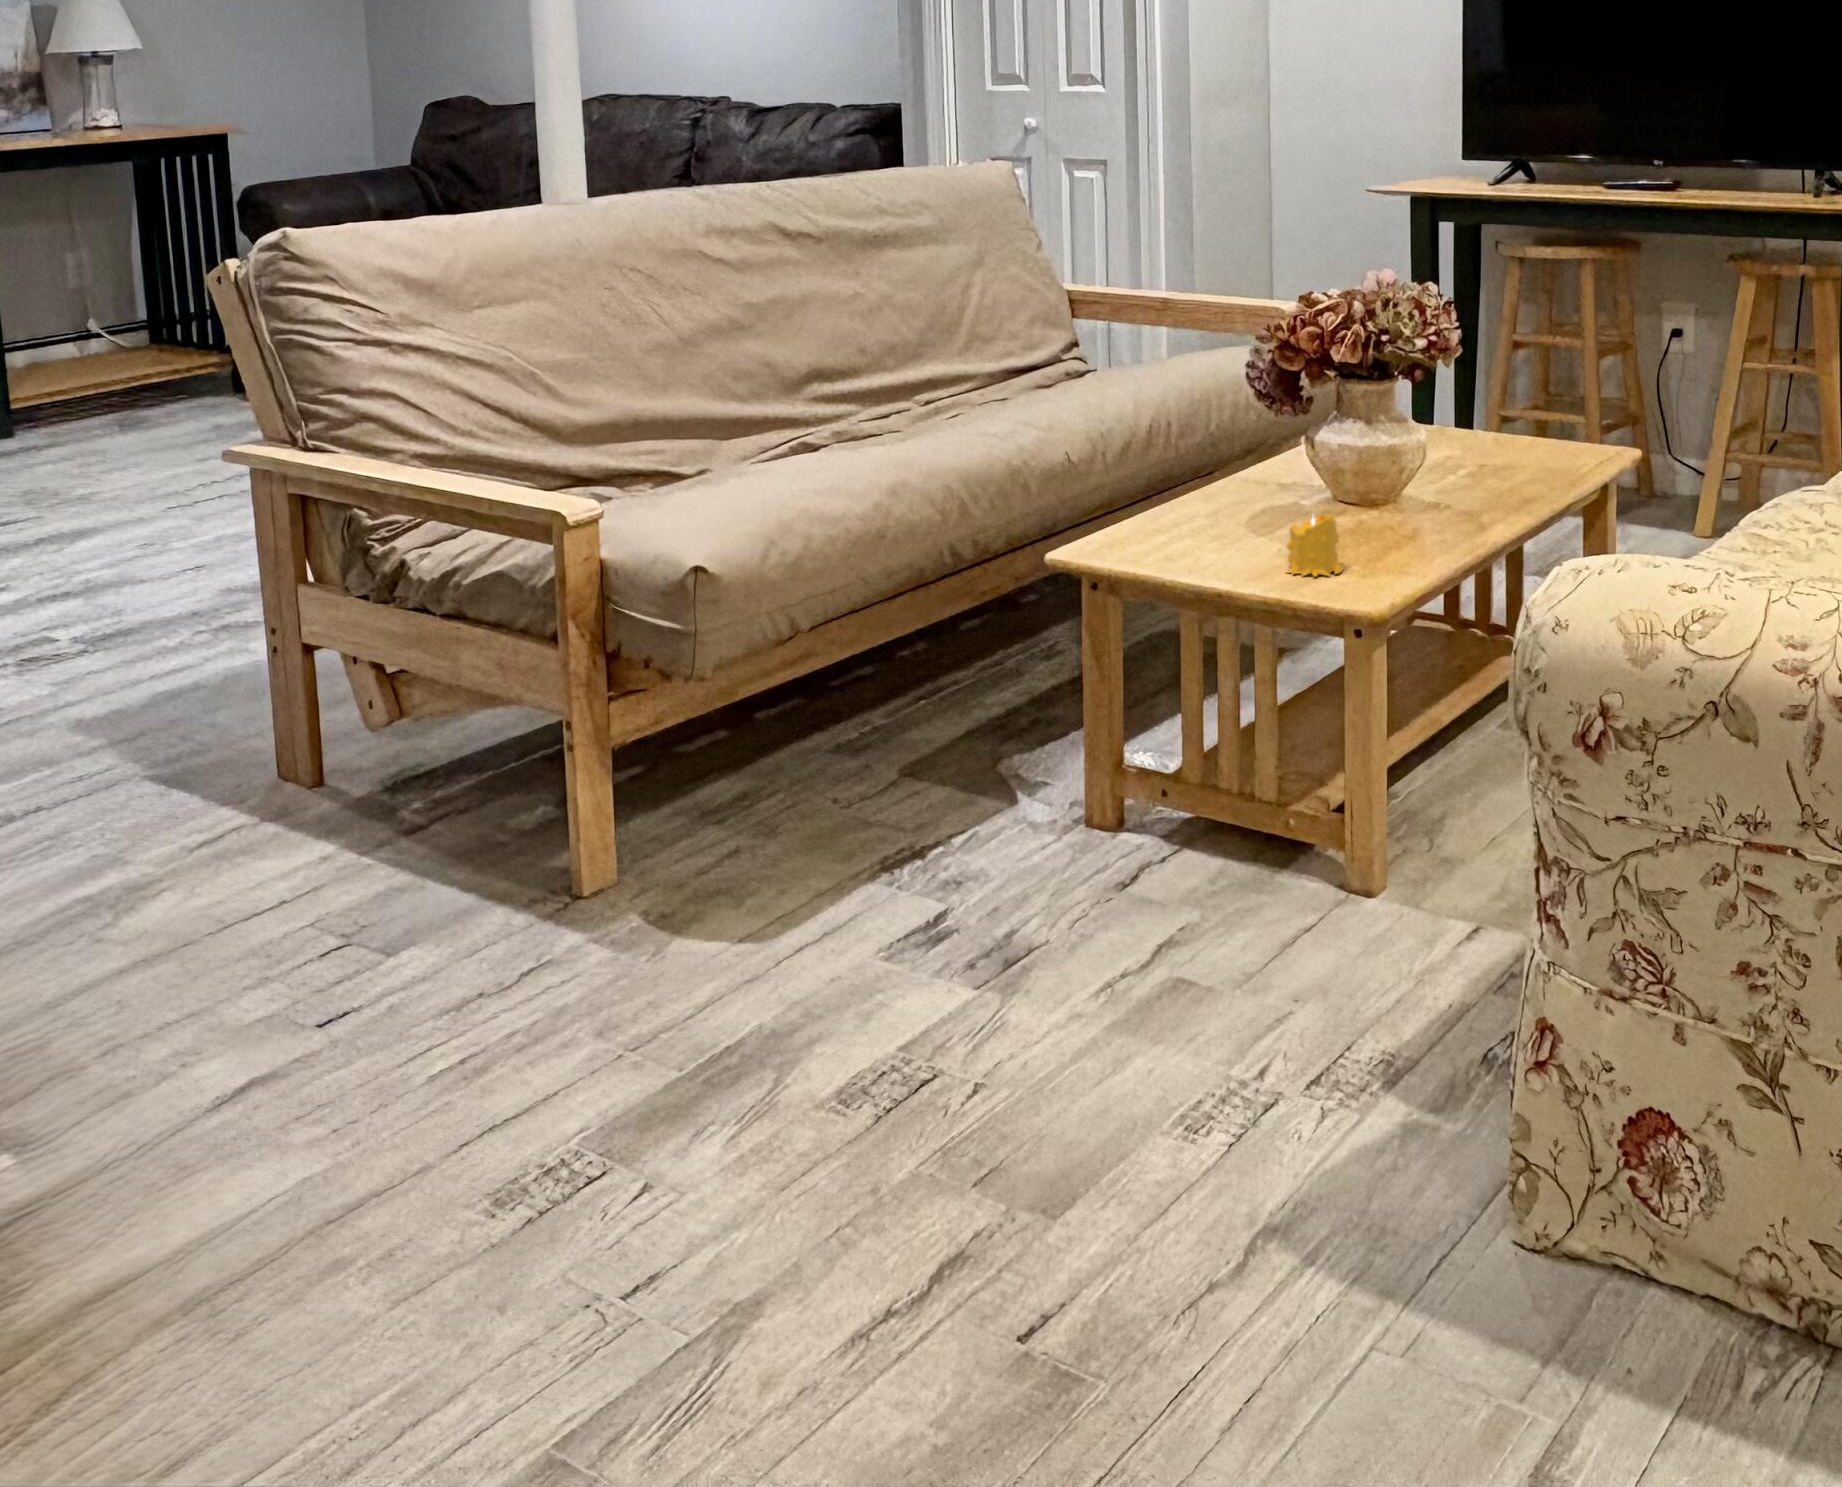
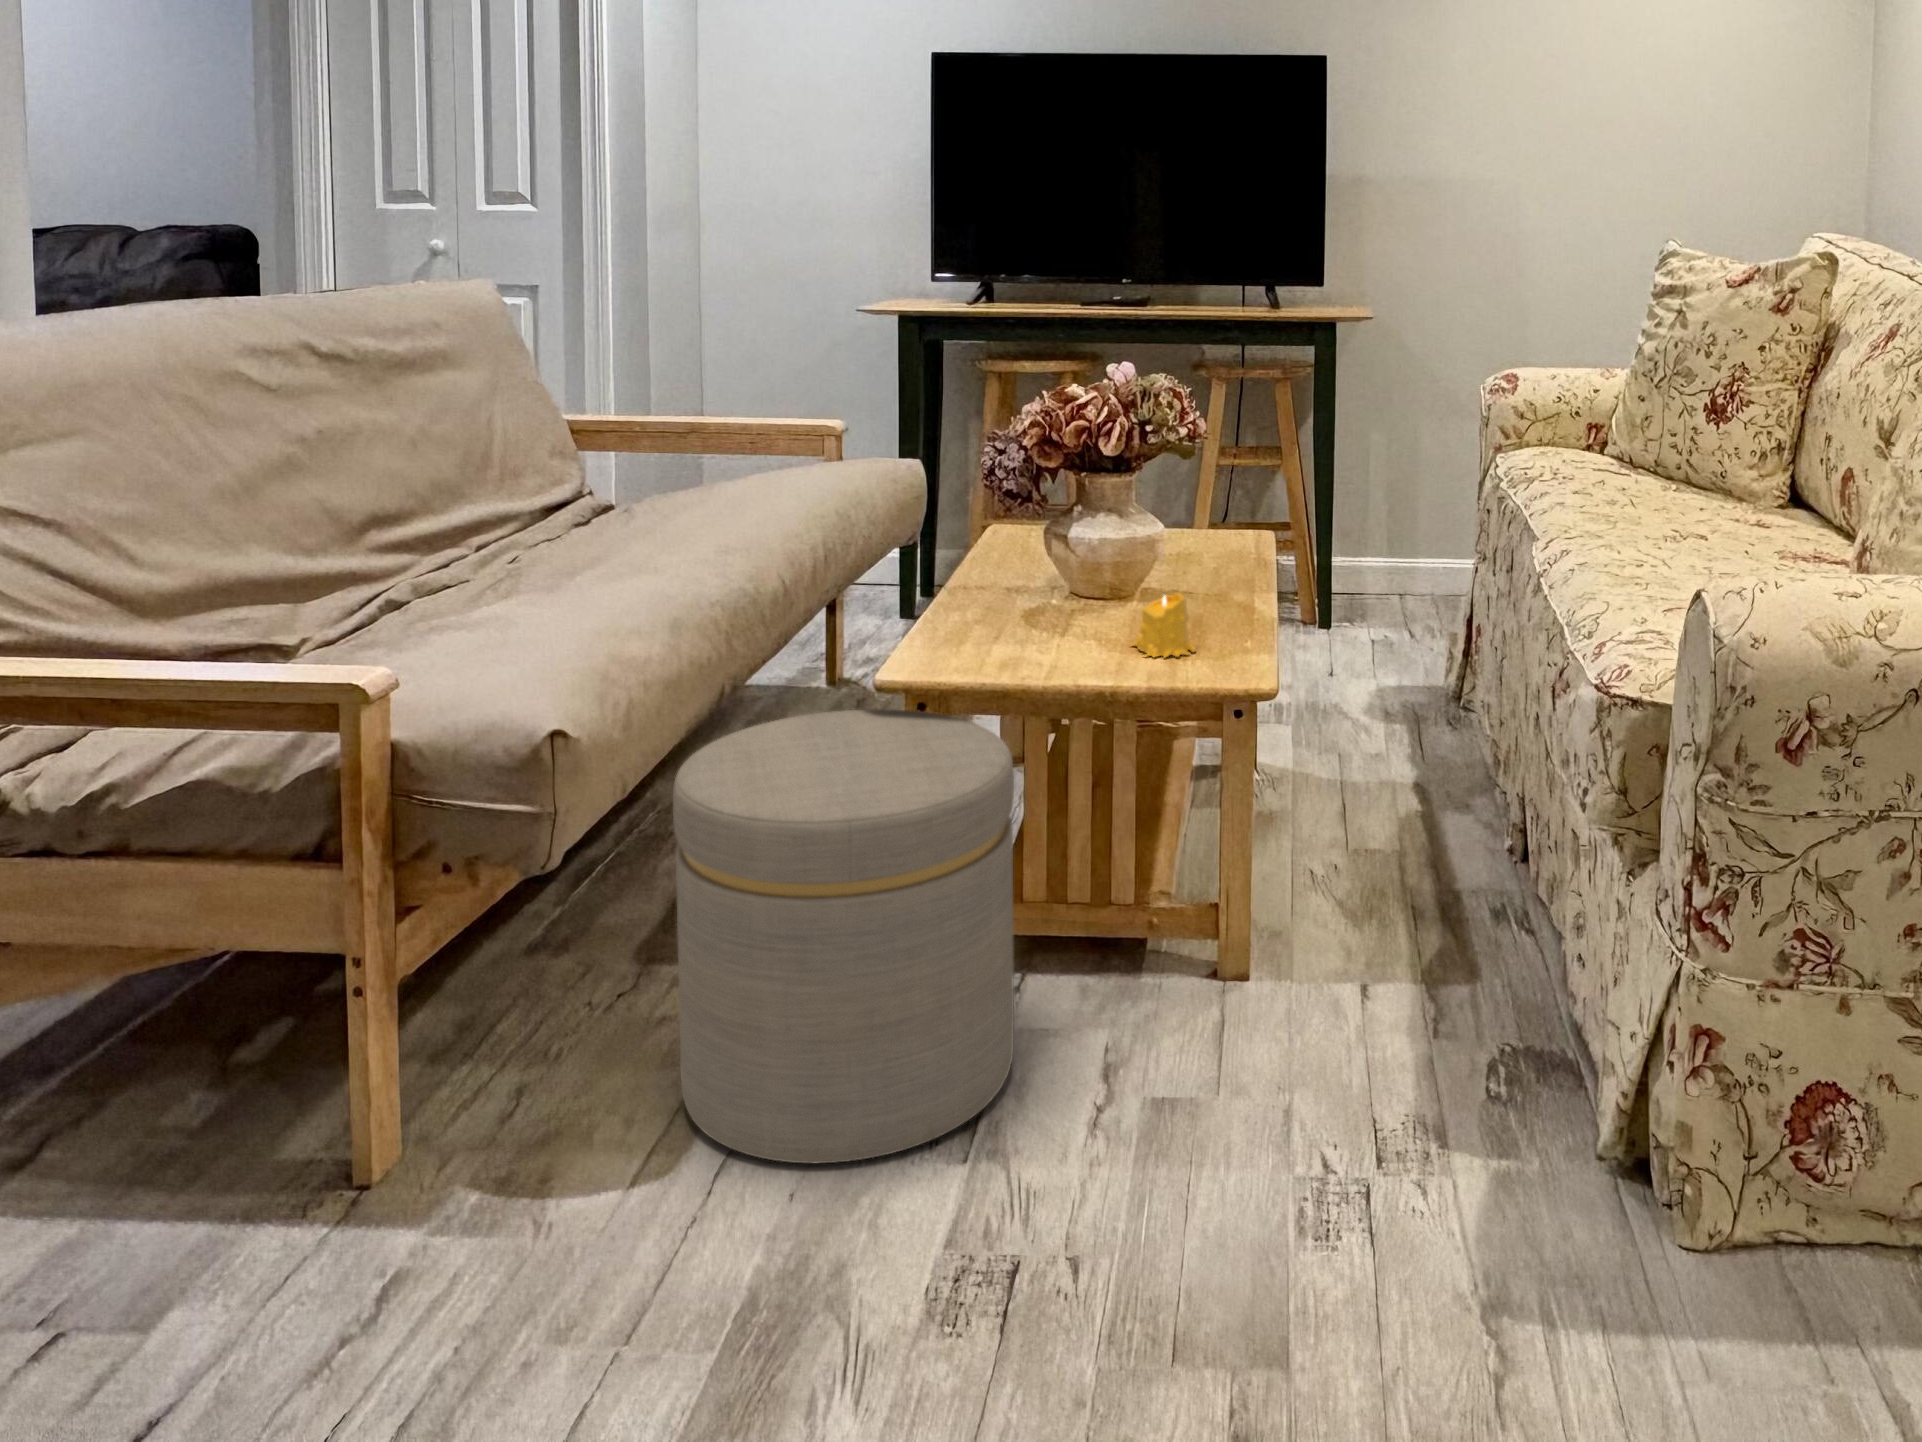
ottoman: none [801,585,1101,970] -> present [673,709,1014,1163]

